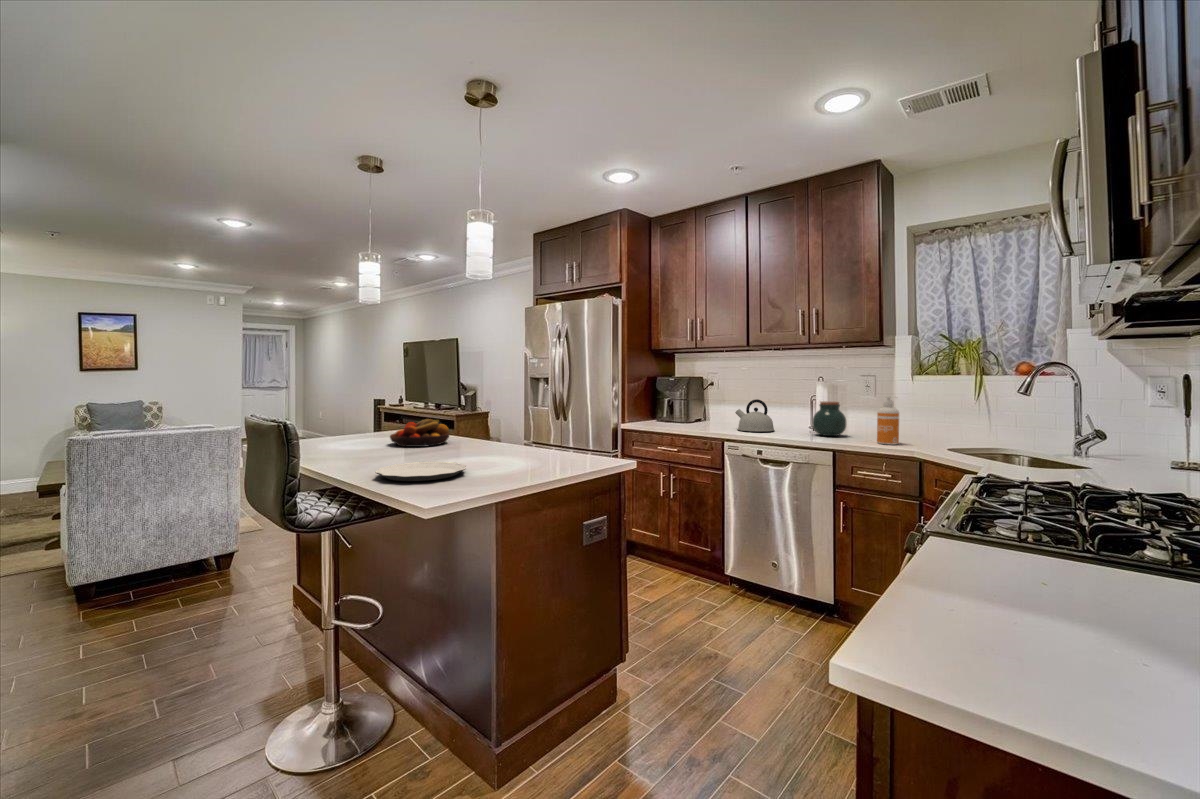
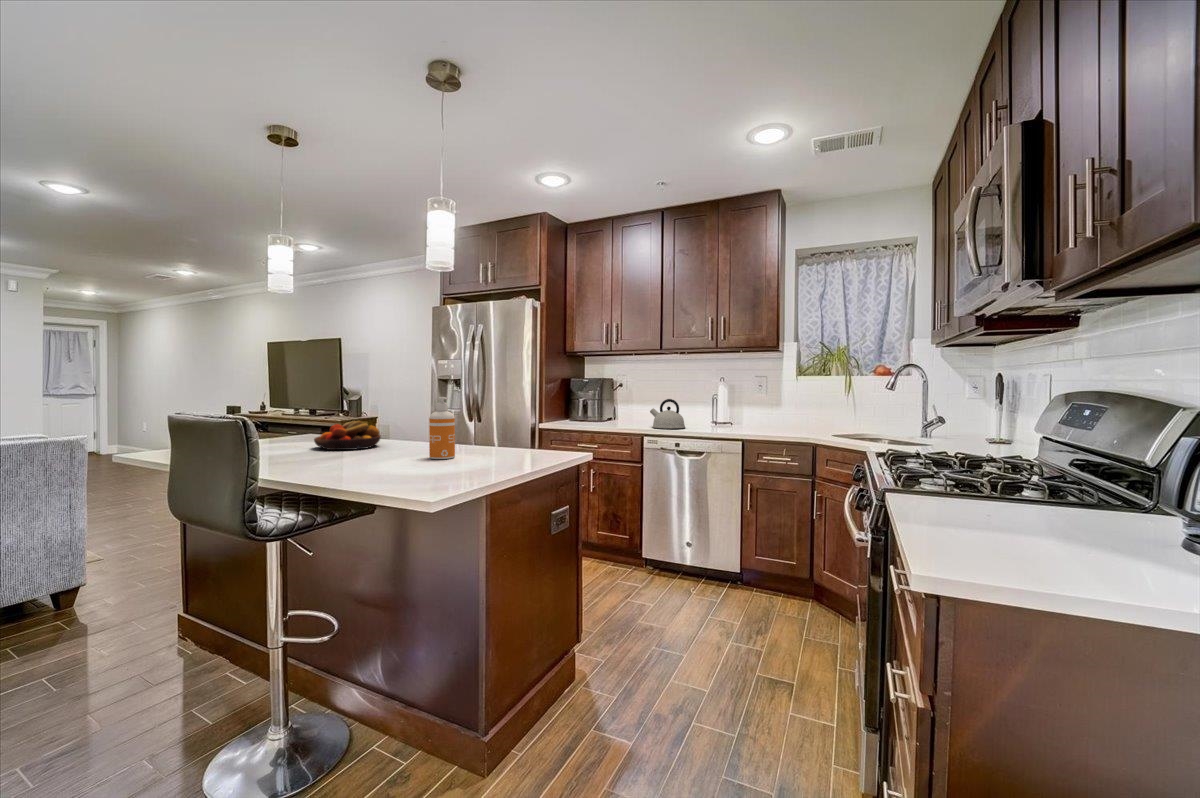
soap dispenser: present [877,396,899,445] -> present [429,397,455,459]
jar: present [813,401,847,436] -> none [719,400,748,431]
plate: present [375,462,466,481] -> none [344,461,439,479]

